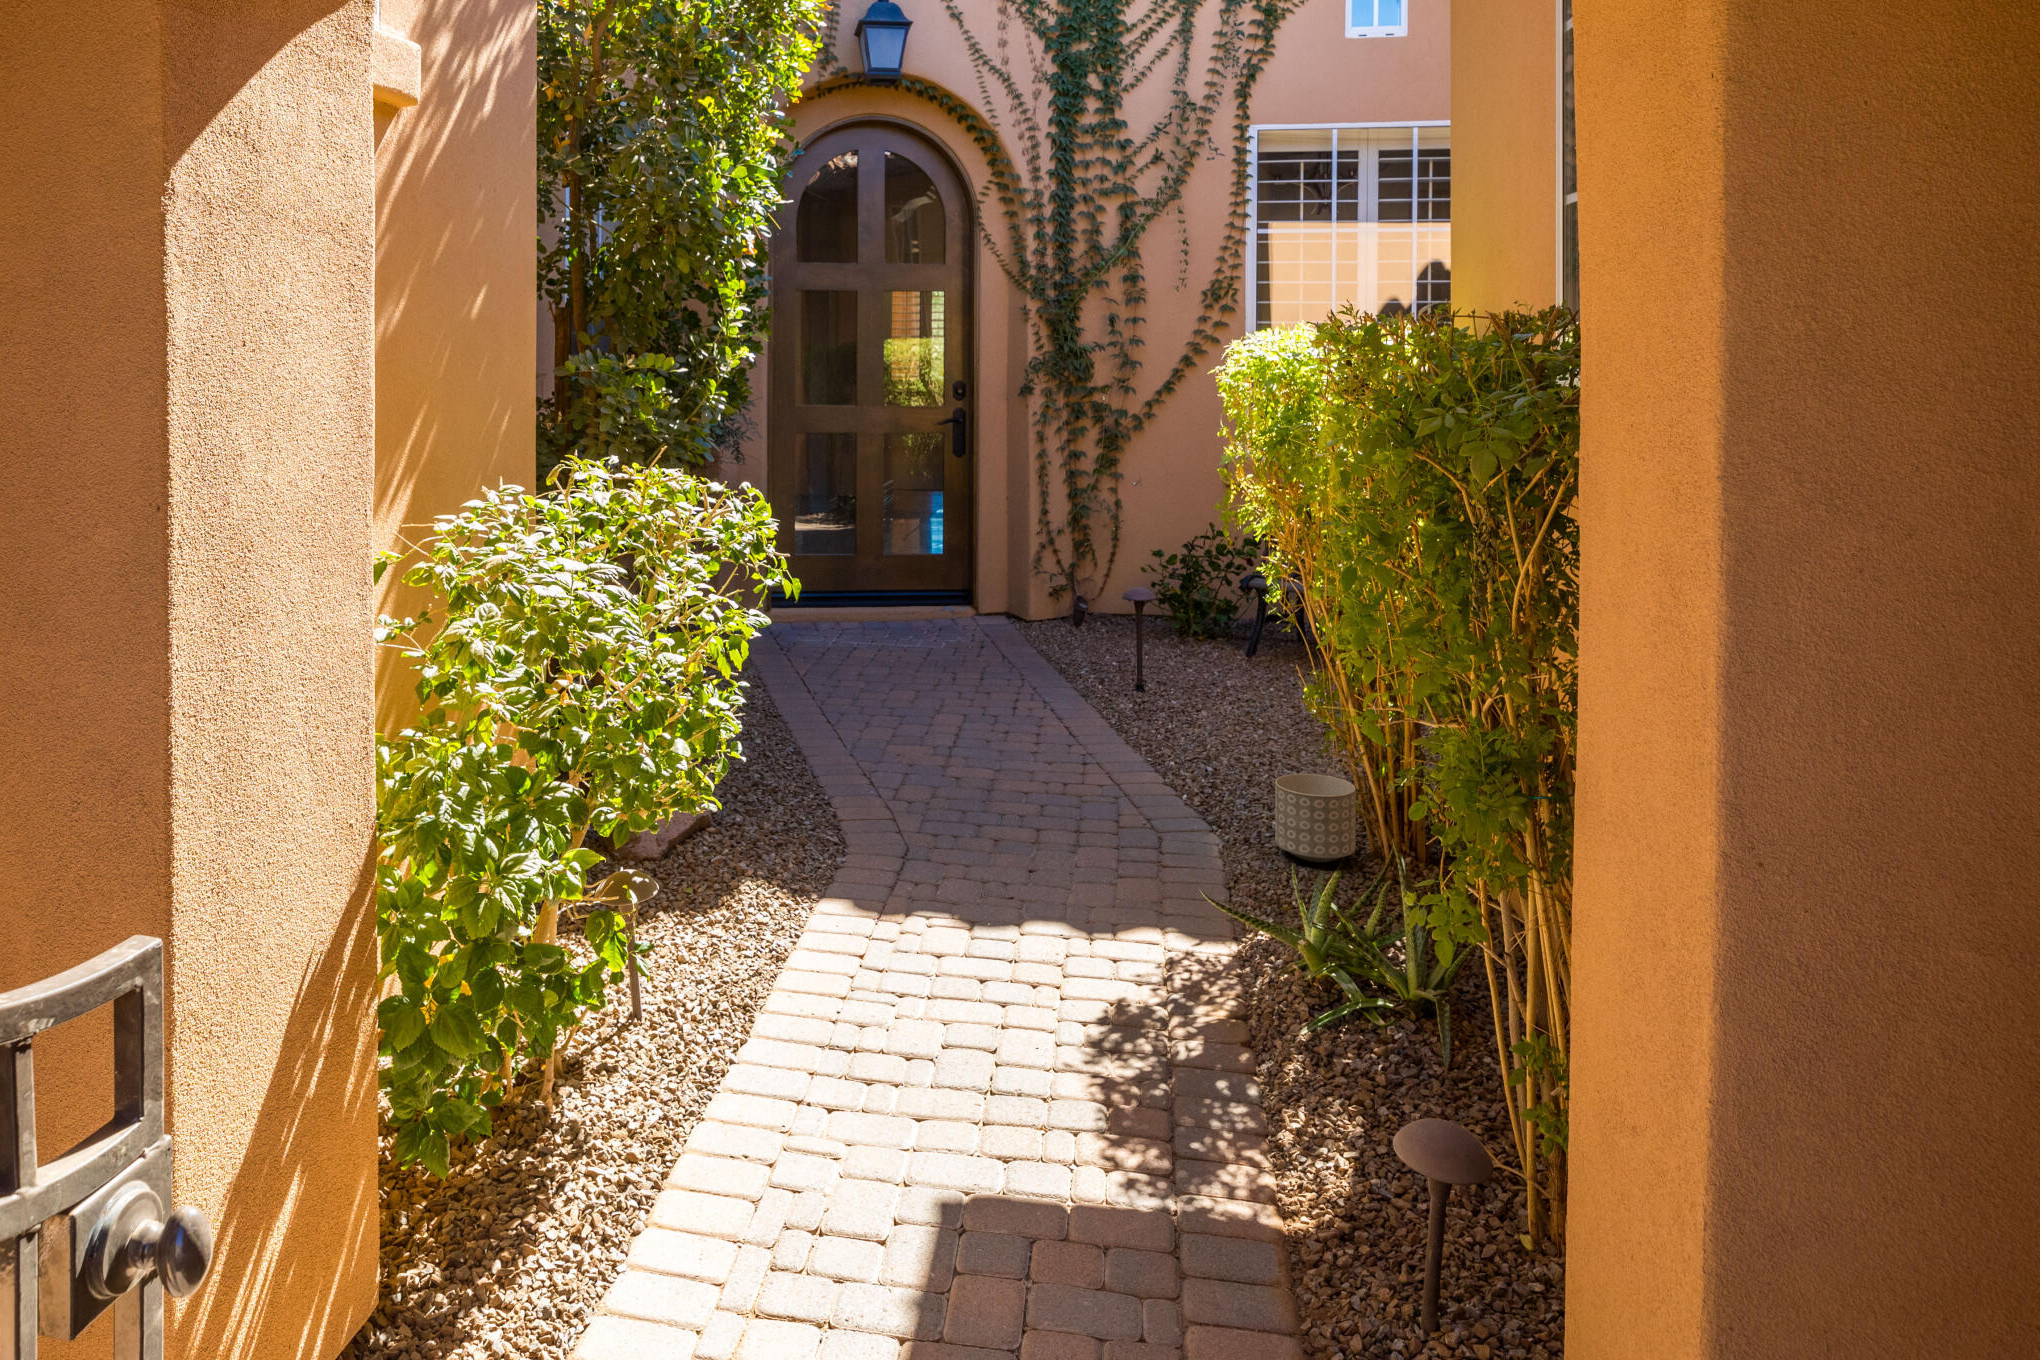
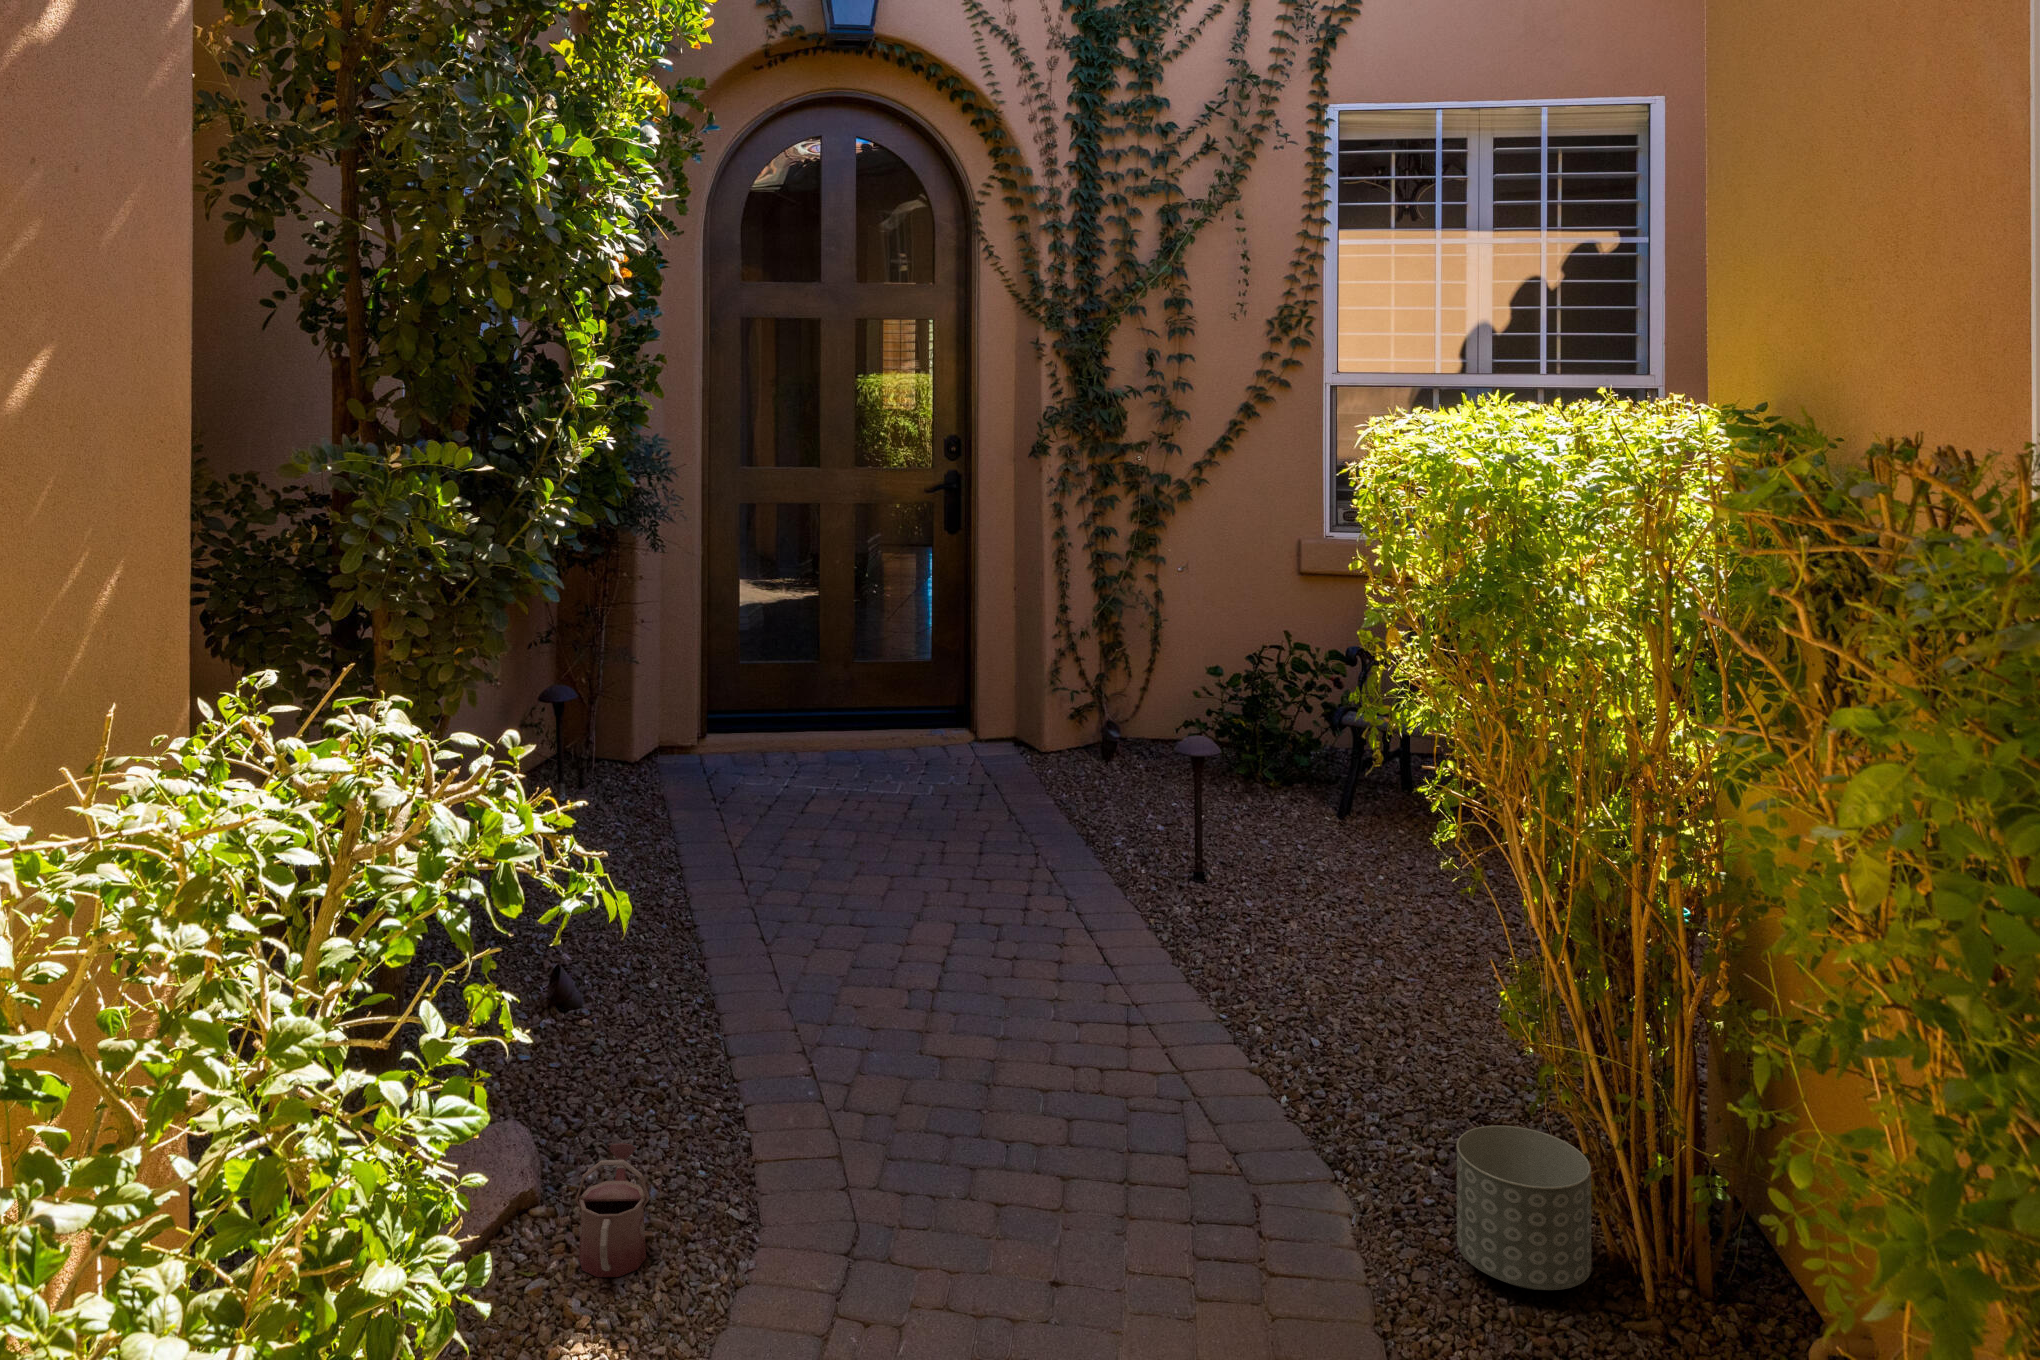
watering can: none [732,784,777,853] -> present [575,1143,649,1277]

